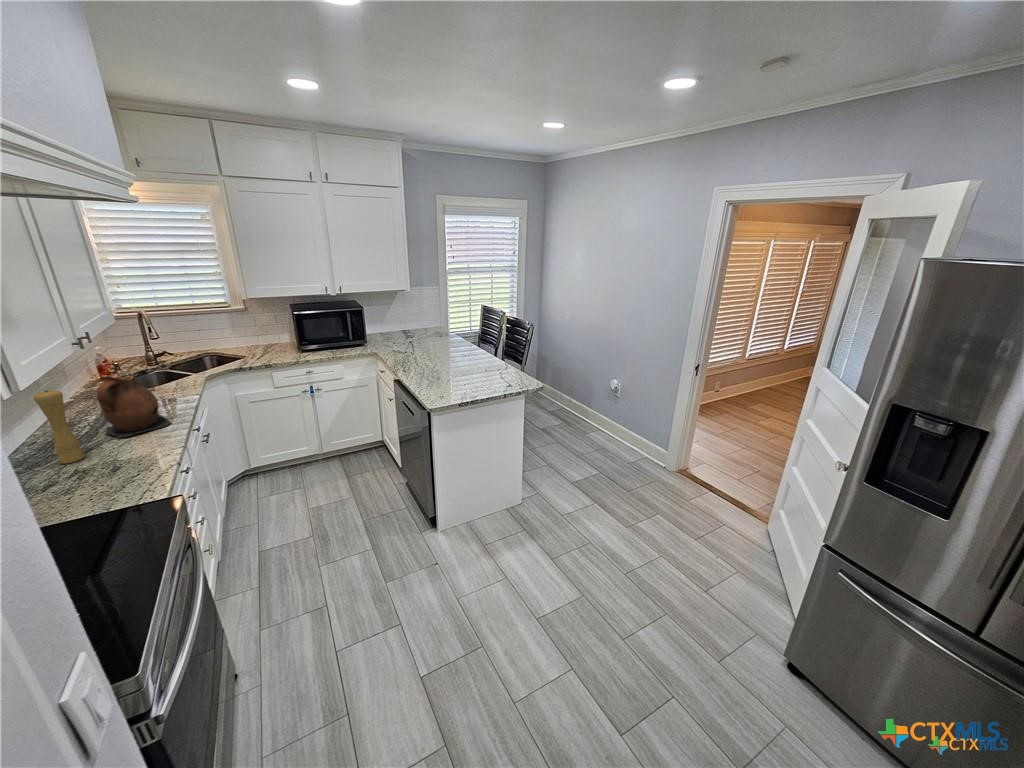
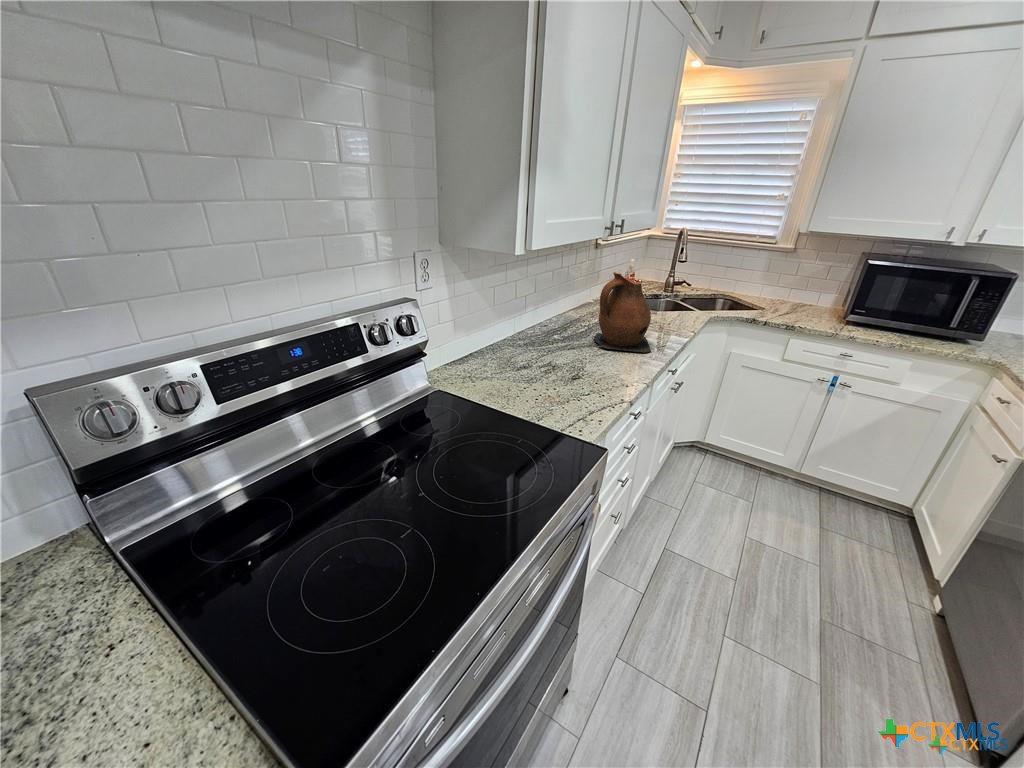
pepper mill: present [34,390,84,464] -> none [547,269,574,354]

